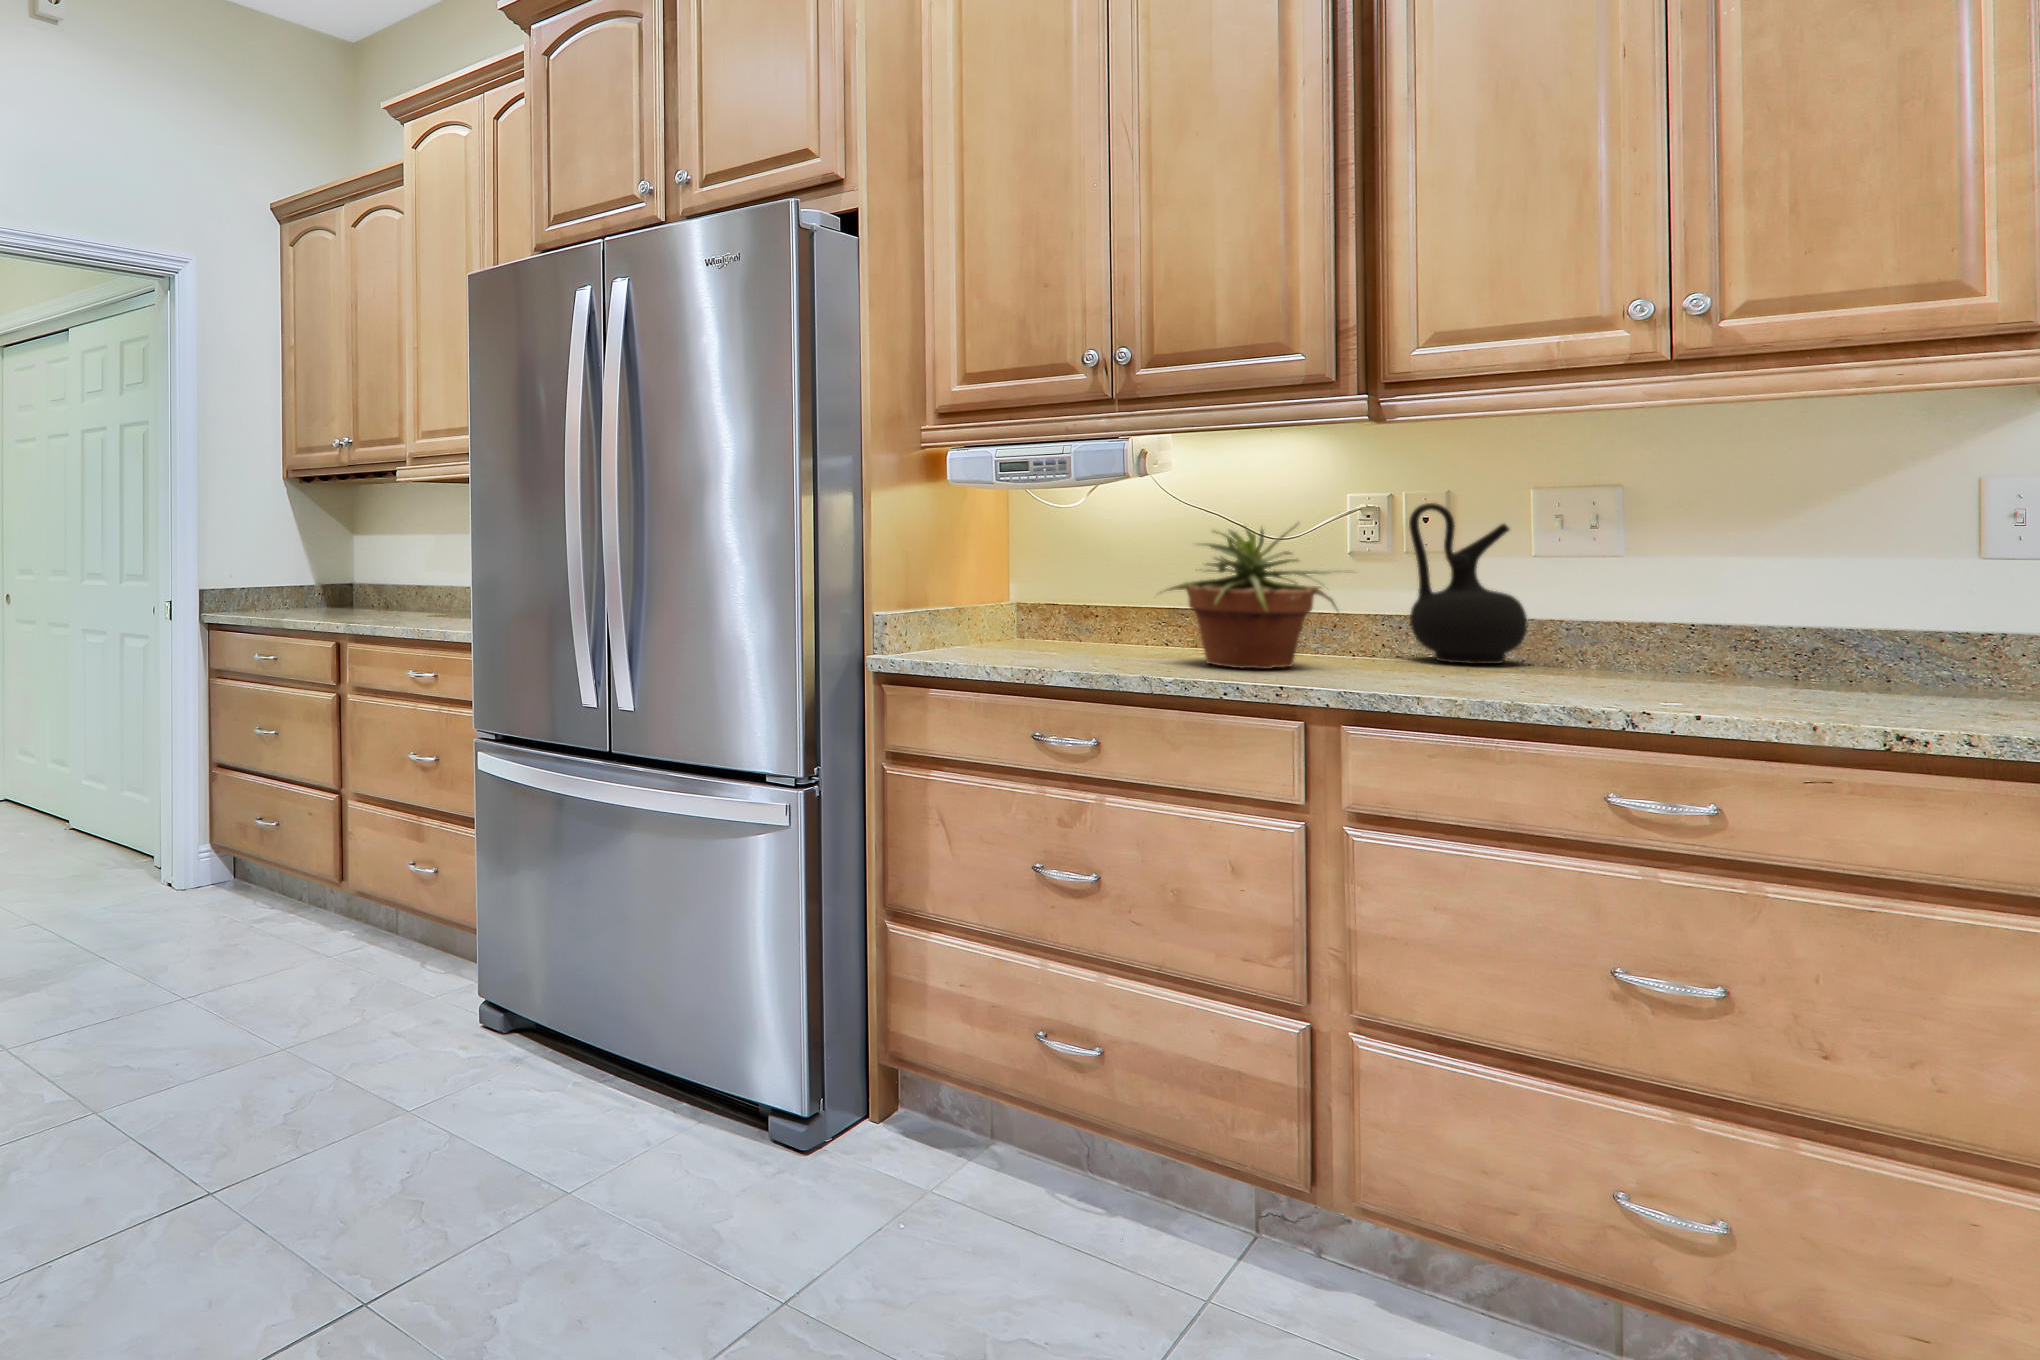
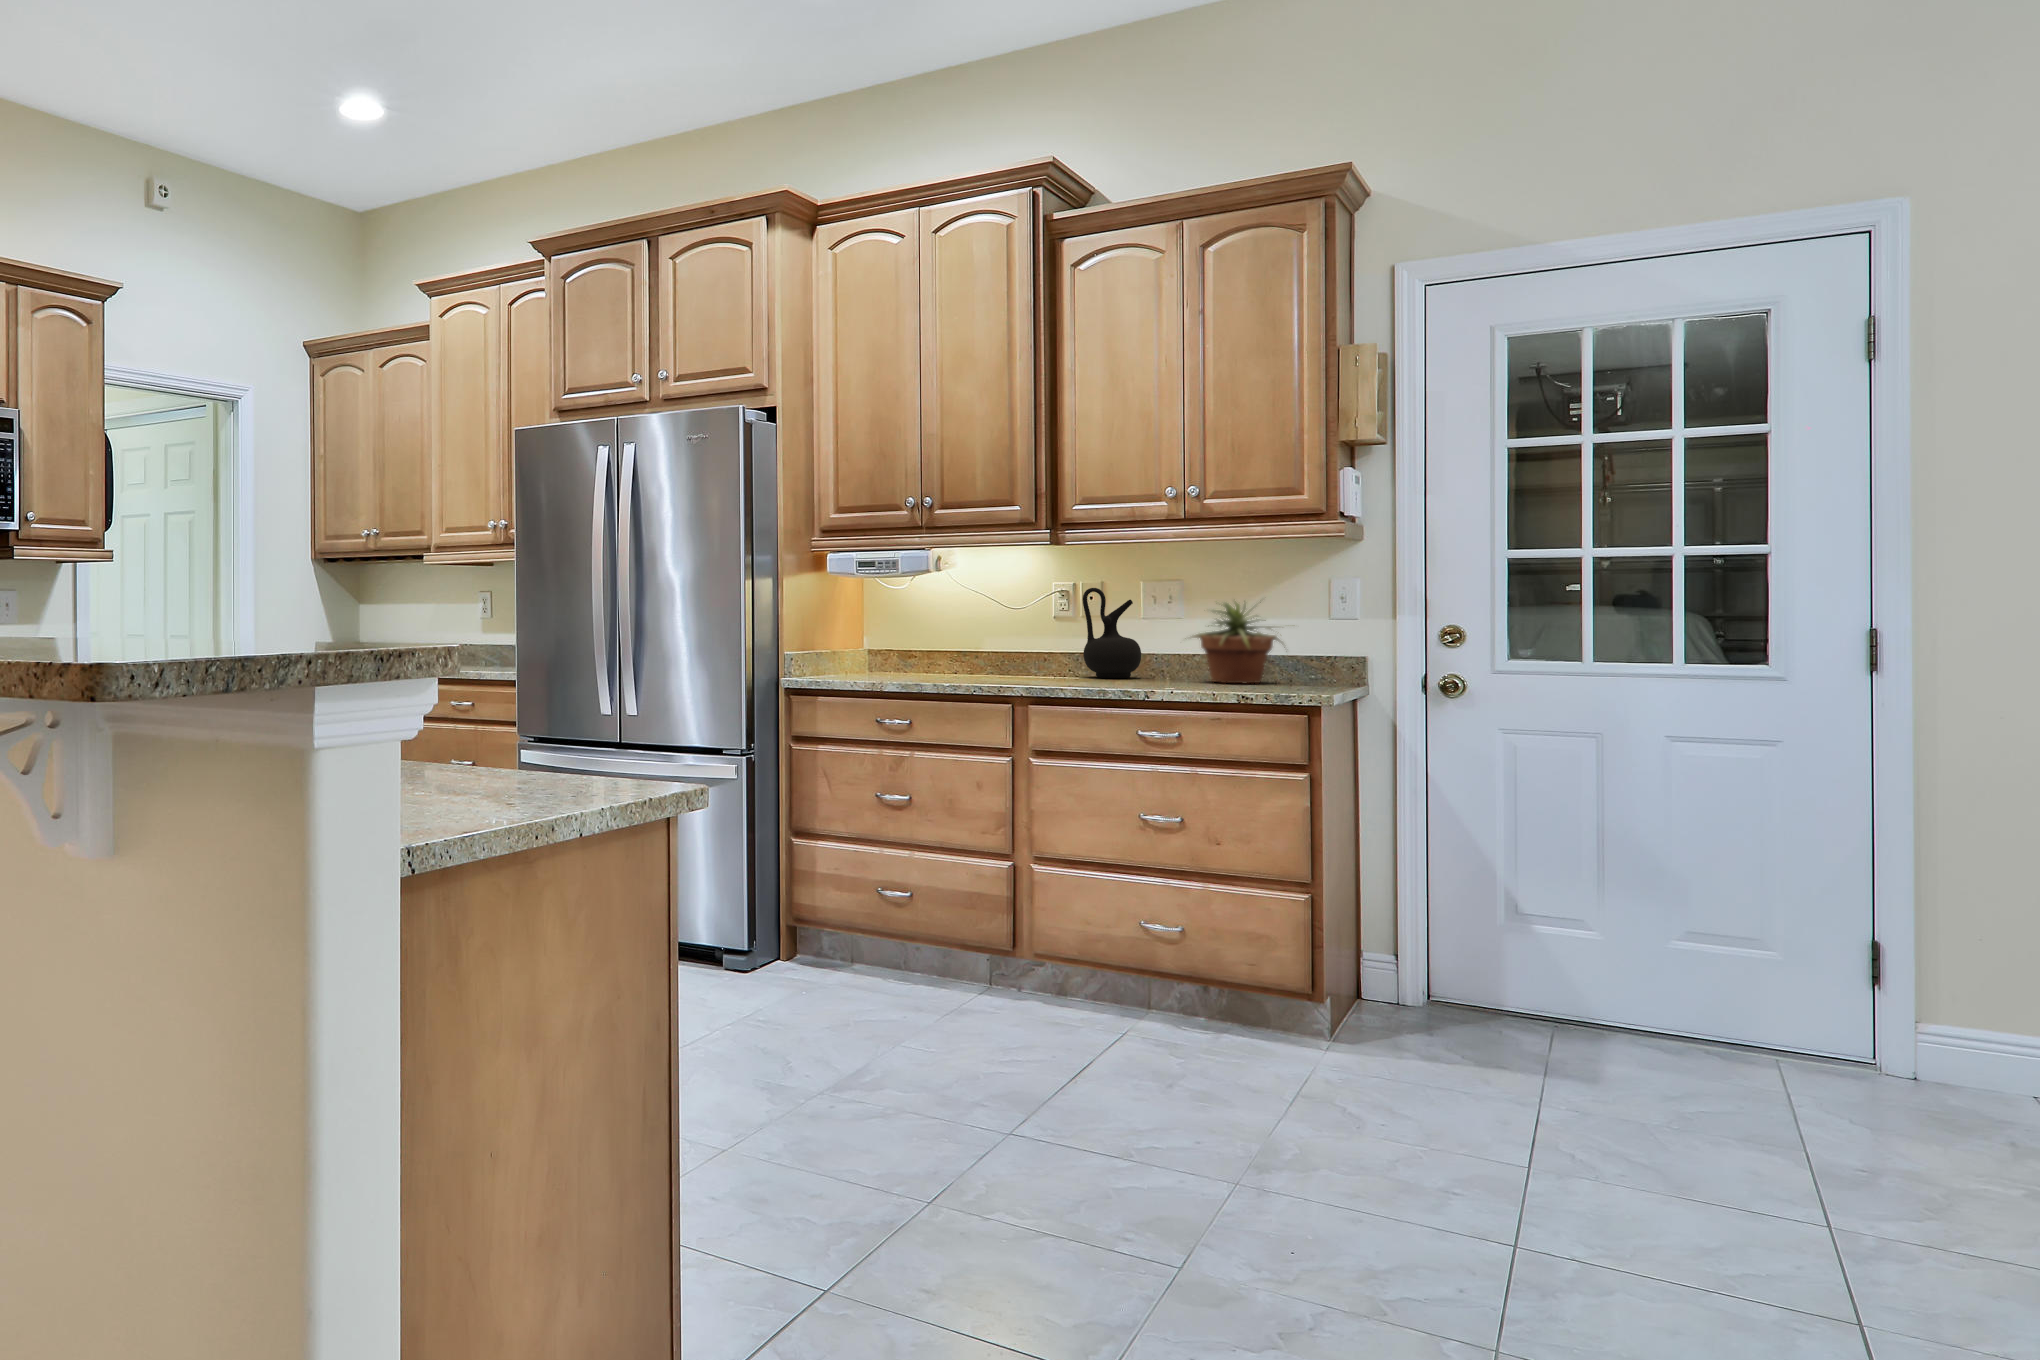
potted plant: present [1160,527,1341,669] -> present [1193,602,1285,683]

